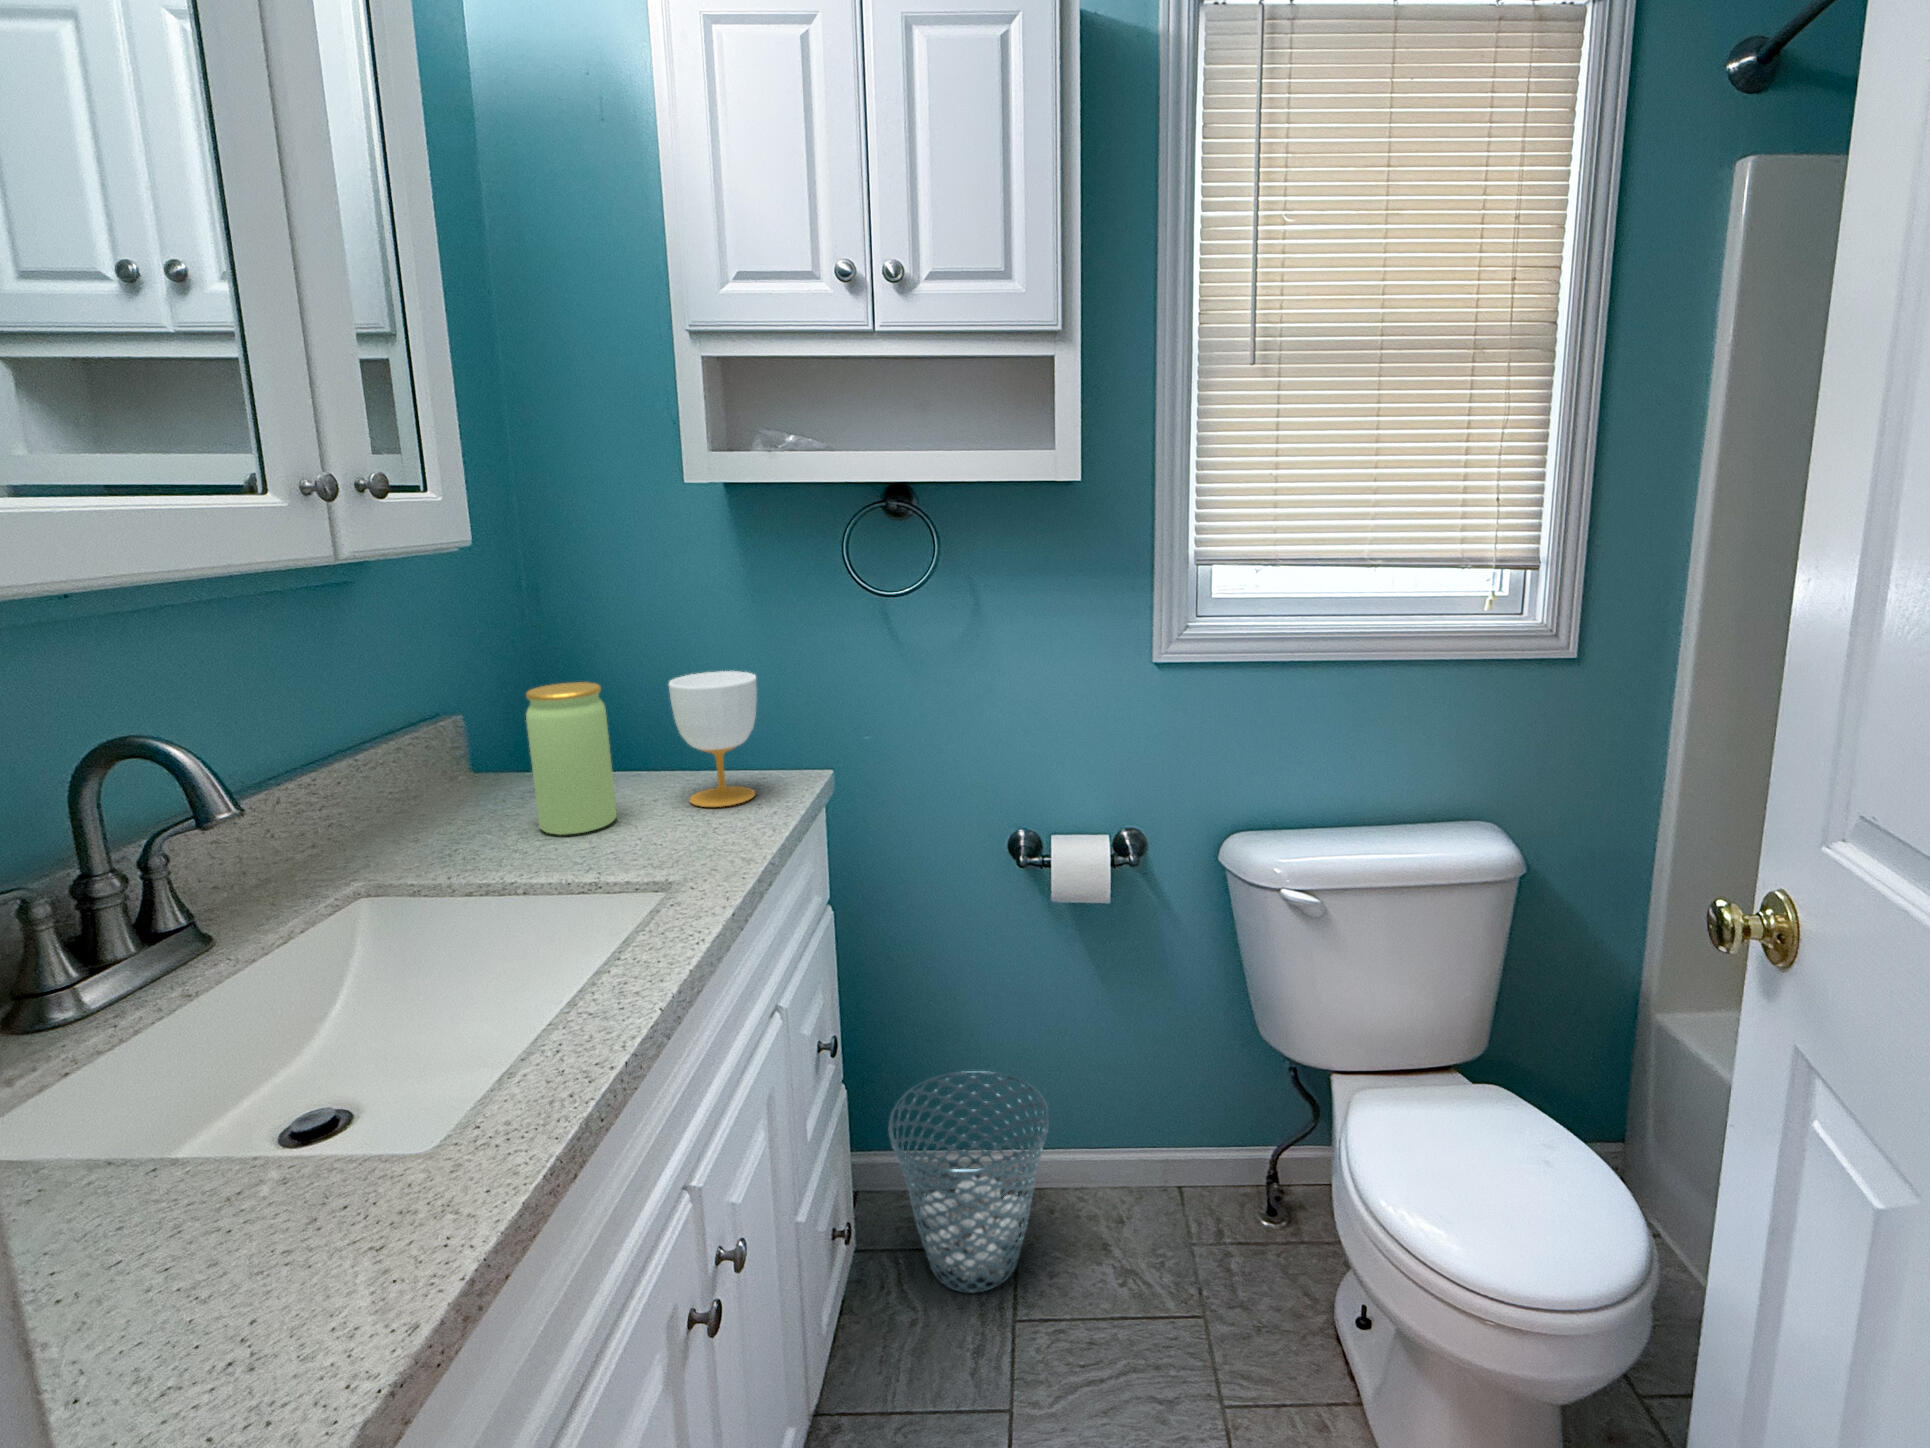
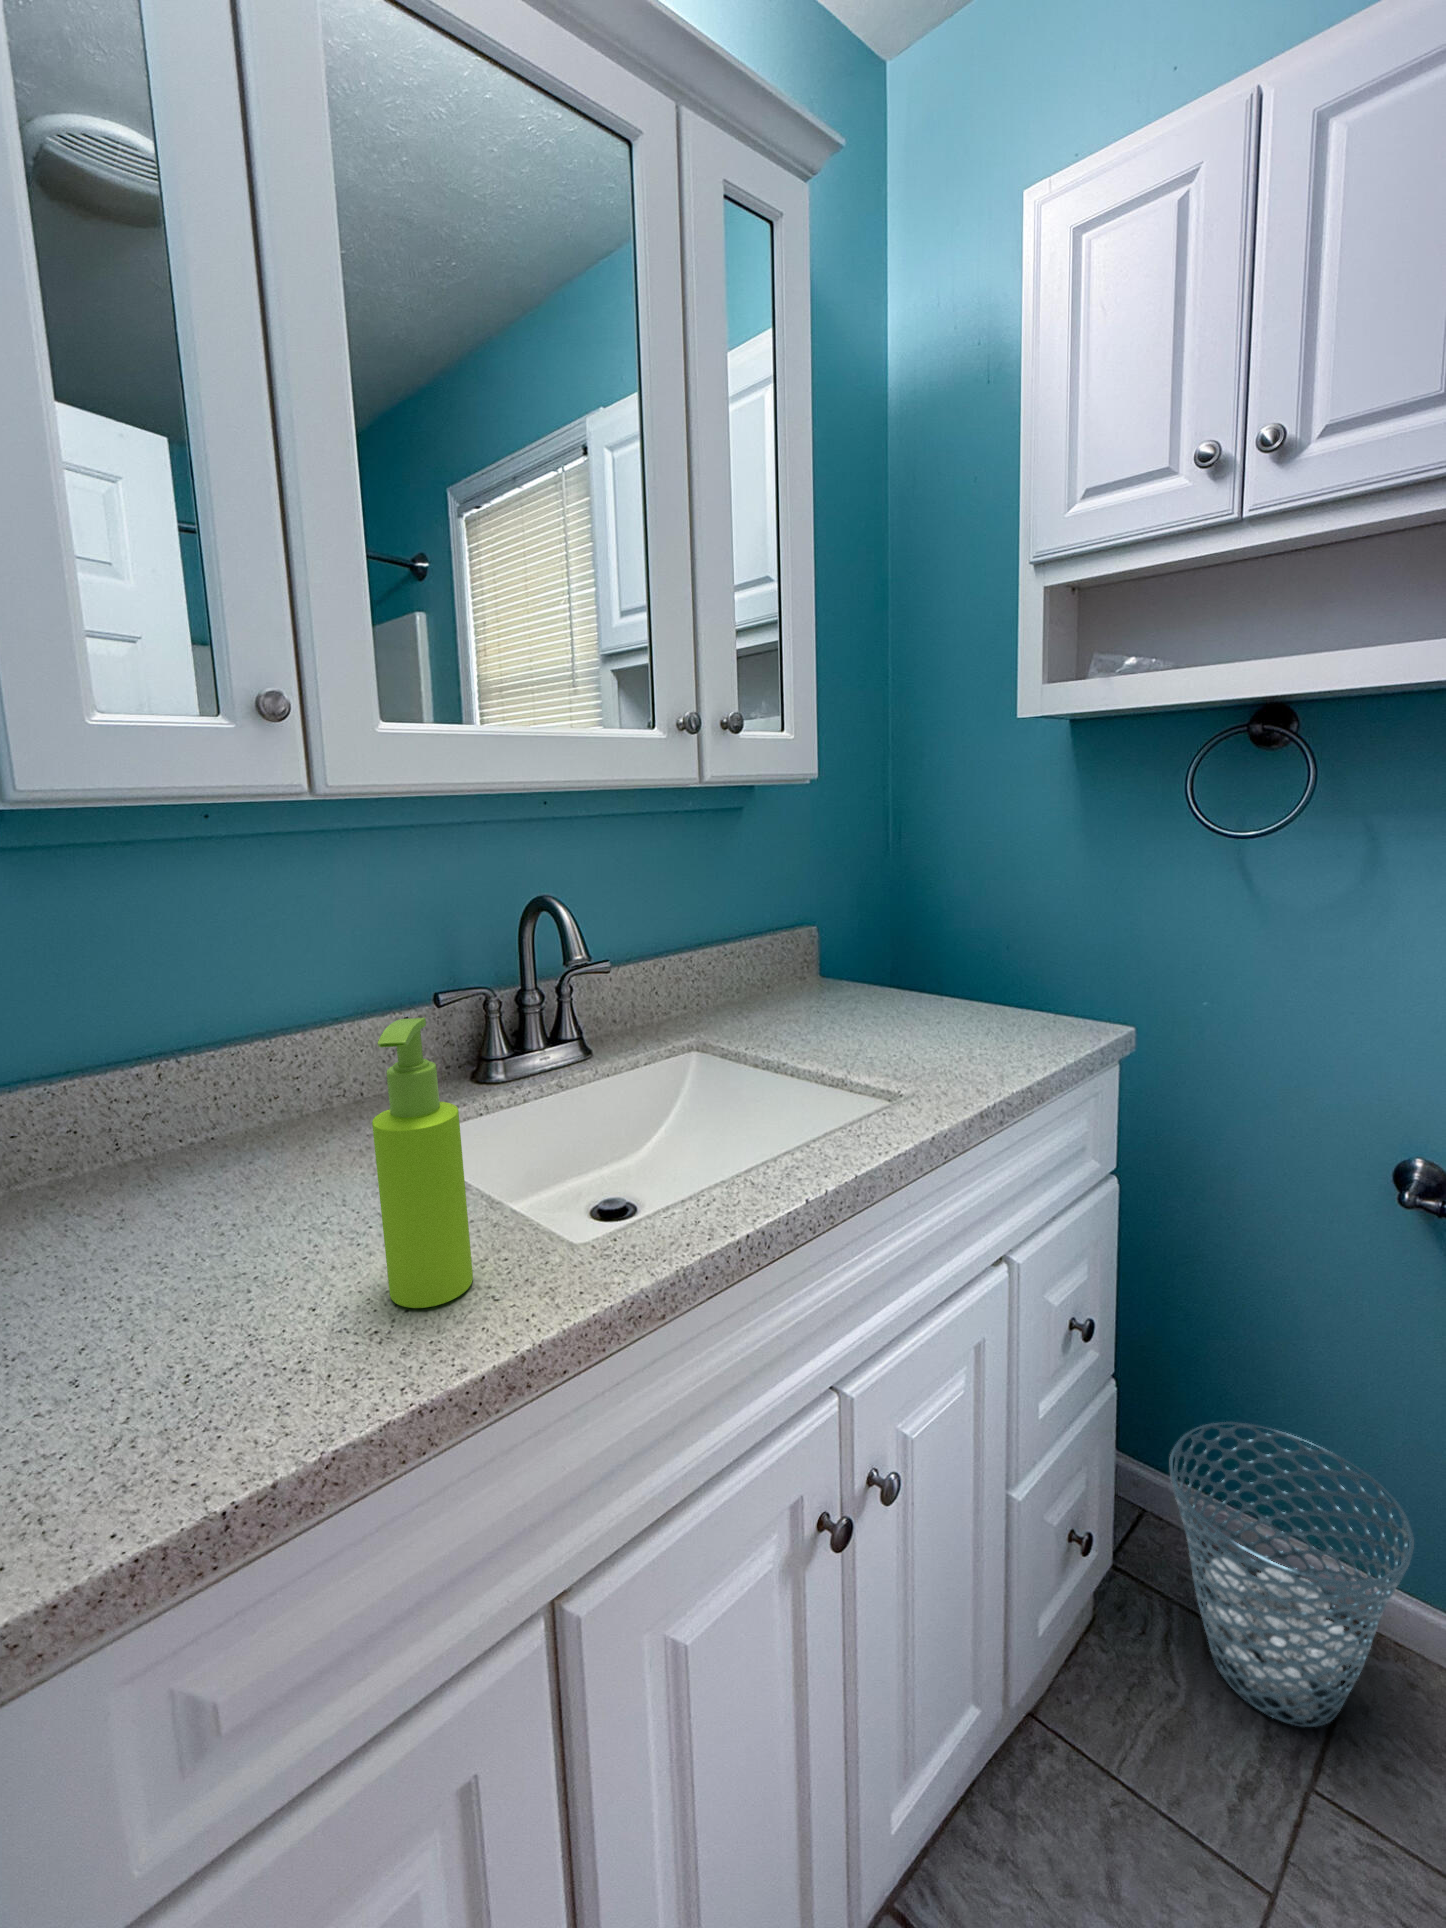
cup: present [669,671,757,807] -> none [960,905,1051,1041]
jar: present [526,682,617,835] -> none [832,901,900,1037]
soap dispenser: none [157,938,332,1320] -> present [372,1018,473,1308]

